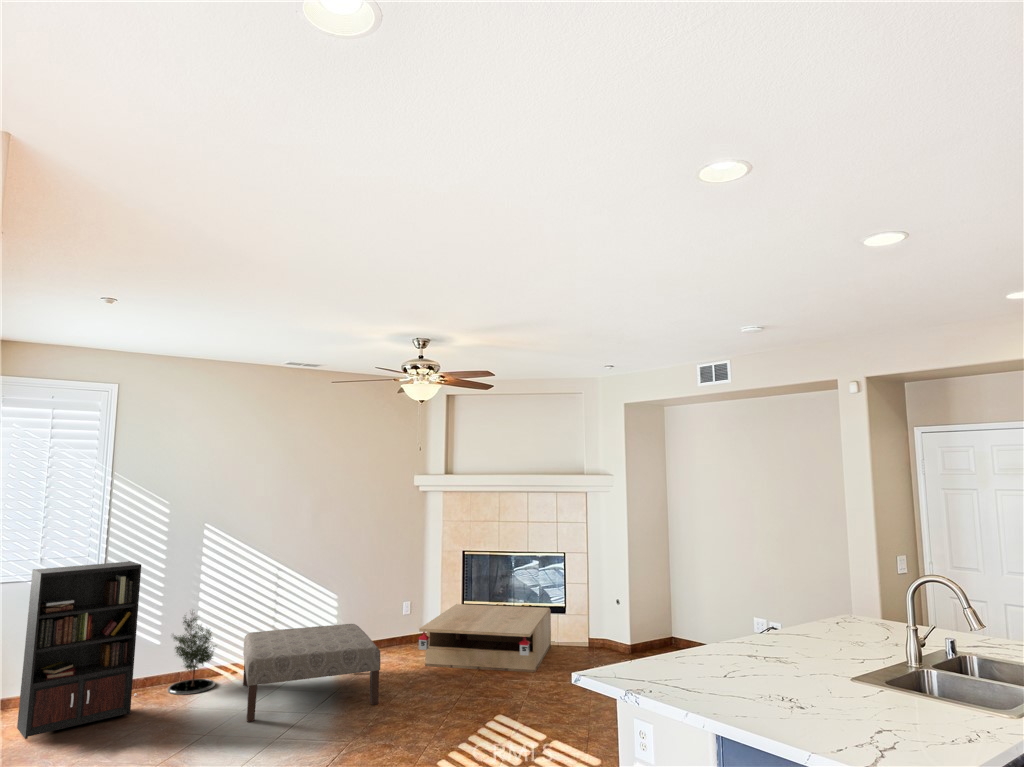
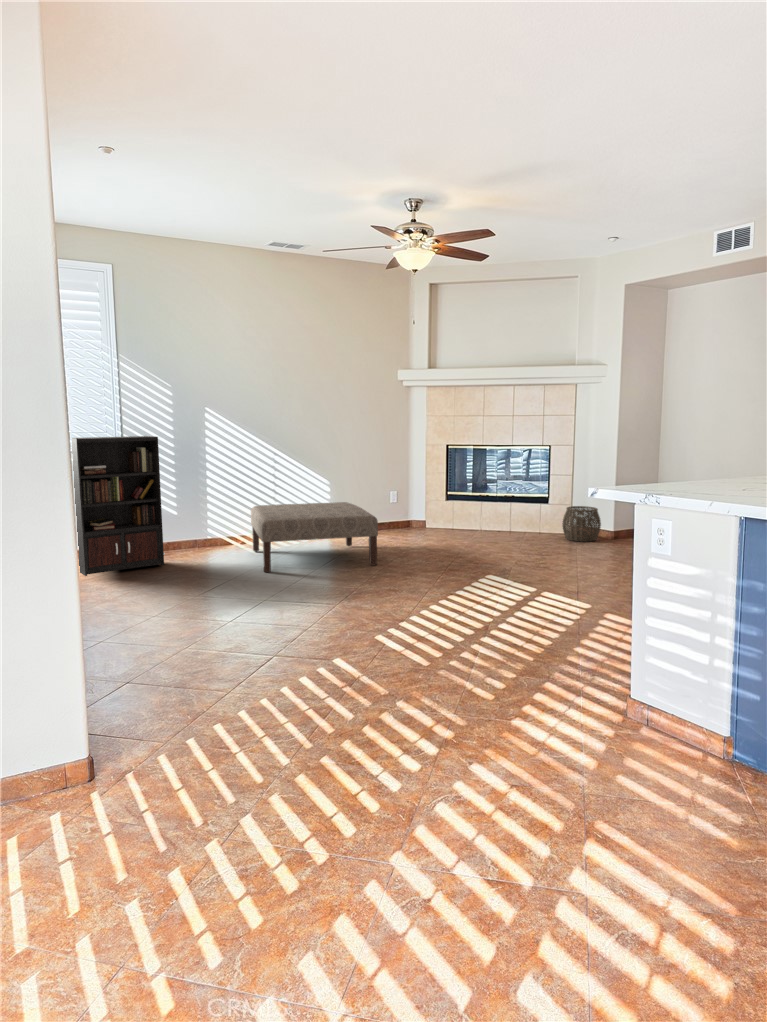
coffee table: present [418,604,551,672] -> none [408,495,534,550]
potted tree: present [167,613,215,695] -> none [186,483,229,555]
woven basket: none [579,617,618,658] -> present [562,506,601,542]

